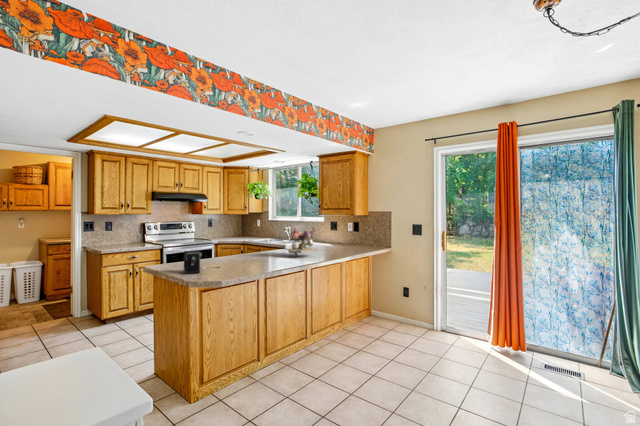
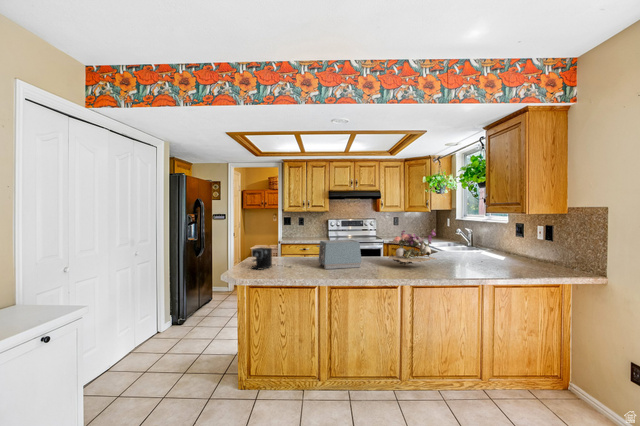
toaster: none [237,238,274,265] -> present [317,240,361,269]

